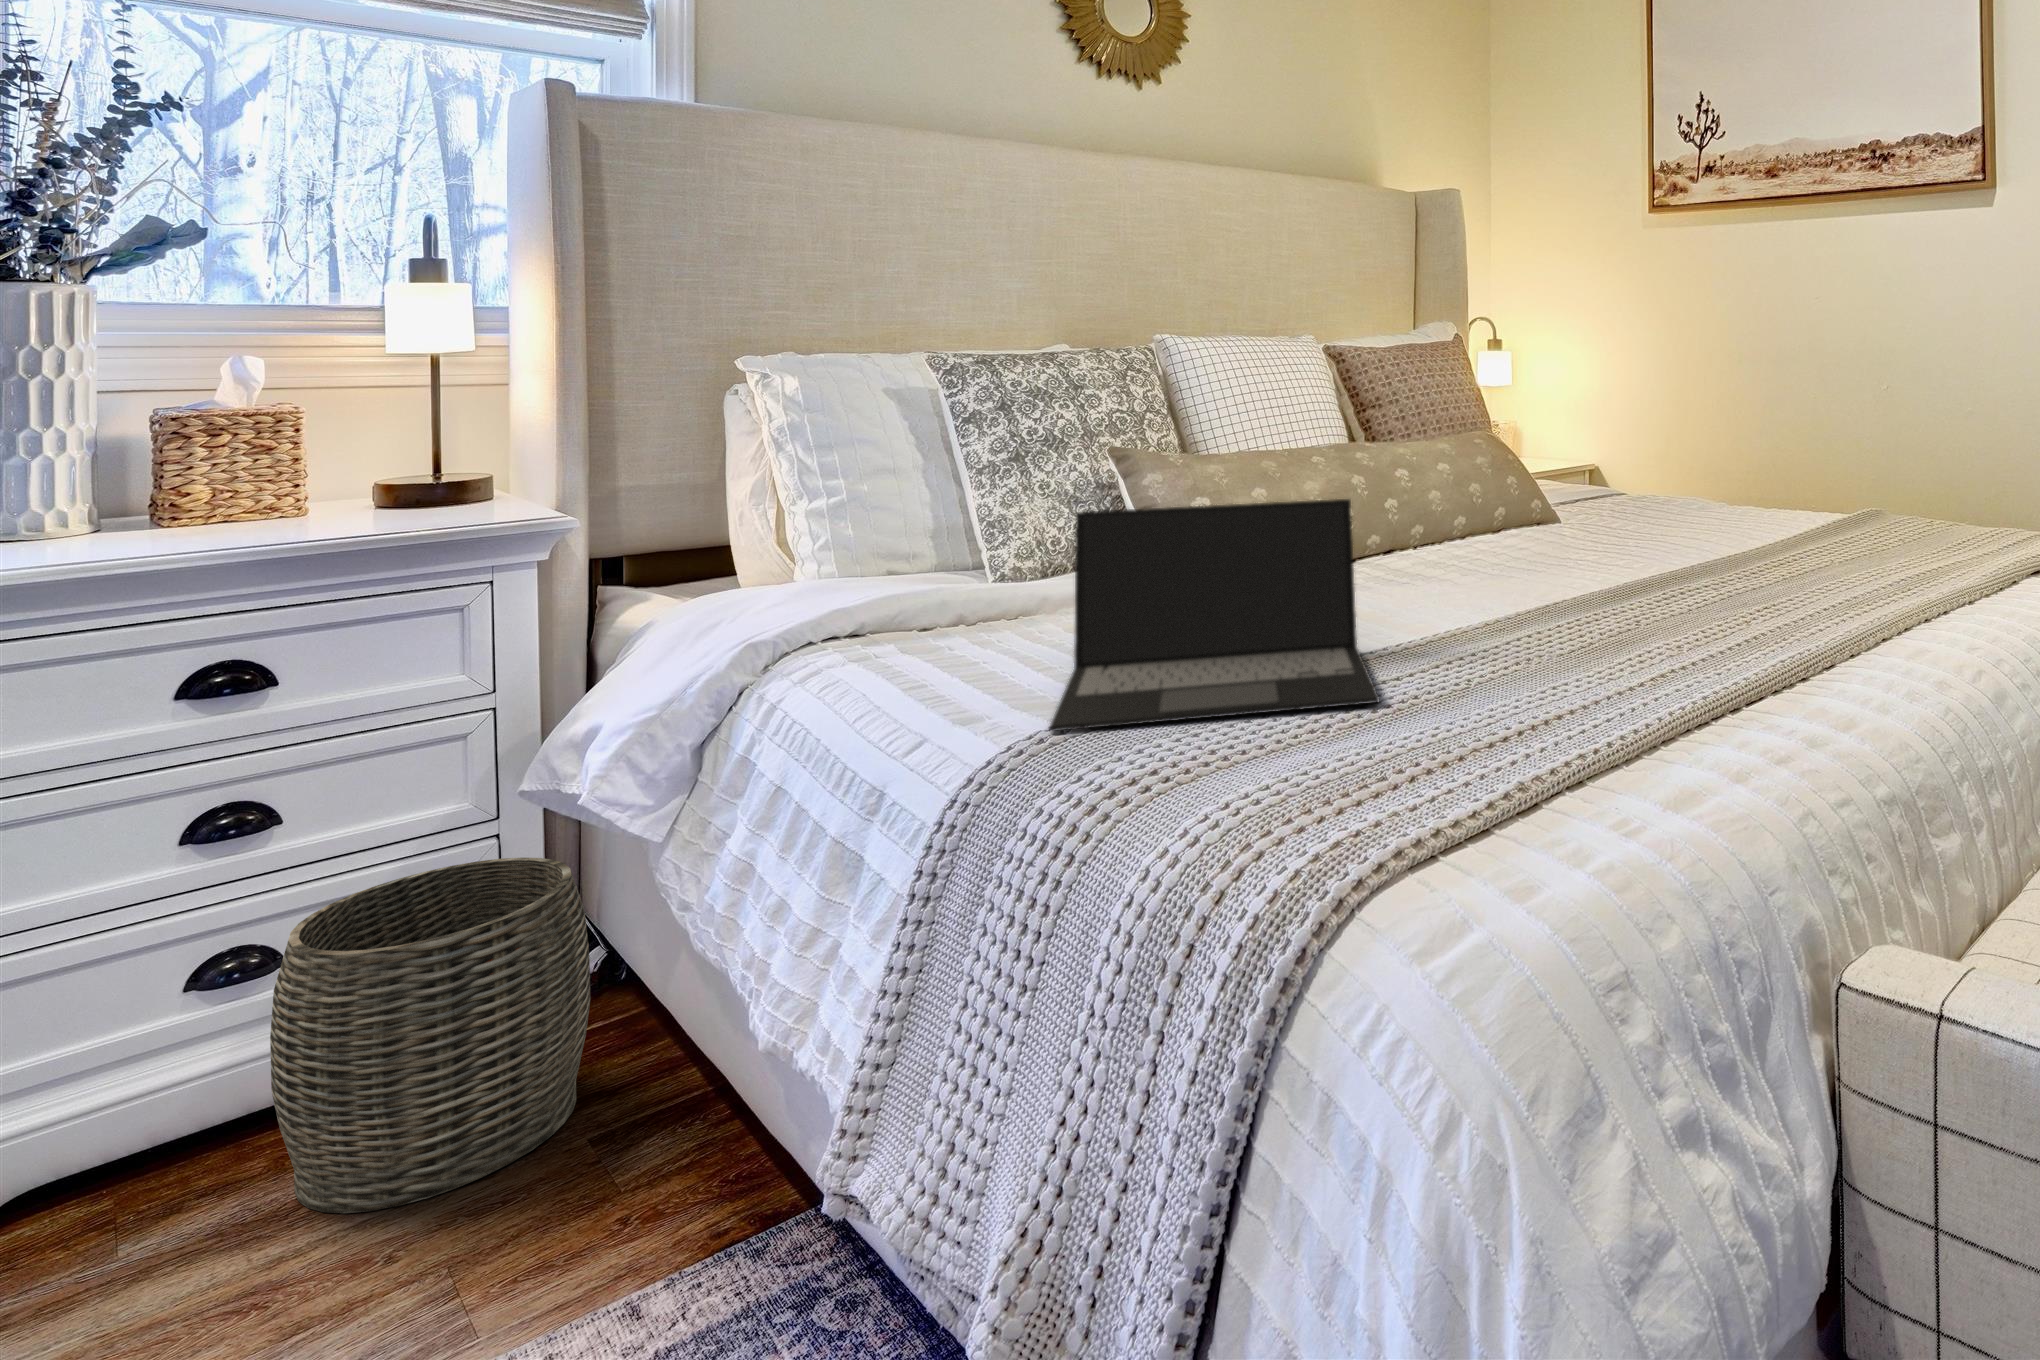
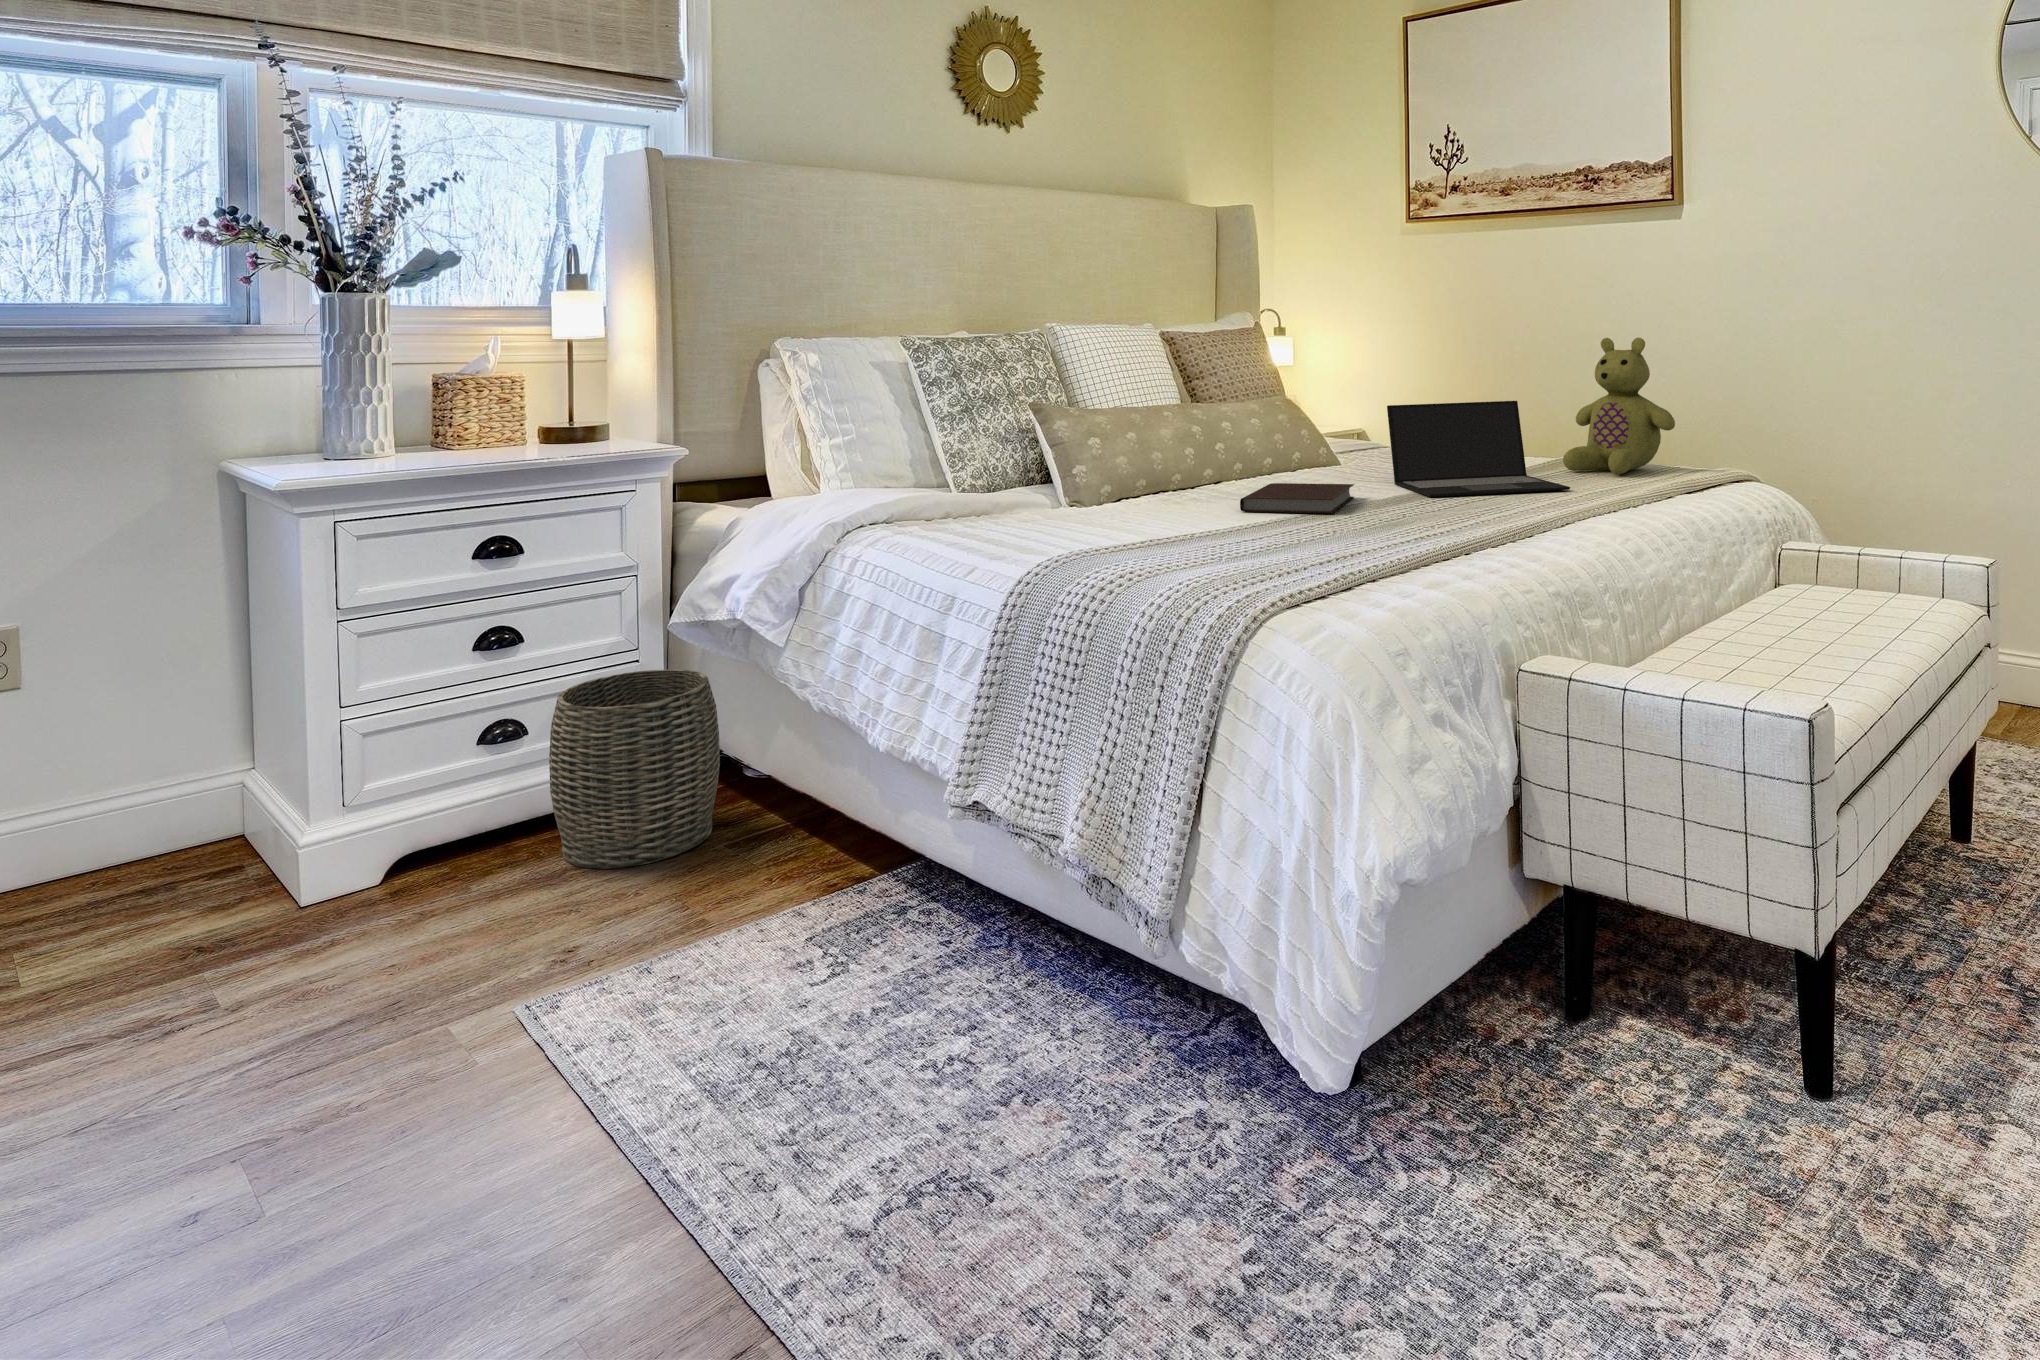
stuffed bear: none [1856,358,2008,545] -> present [1563,337,1675,474]
laptop: present [1049,499,1379,731] -> present [1387,401,1570,497]
notebook: none [1395,566,1569,623] -> present [1240,483,1354,513]

